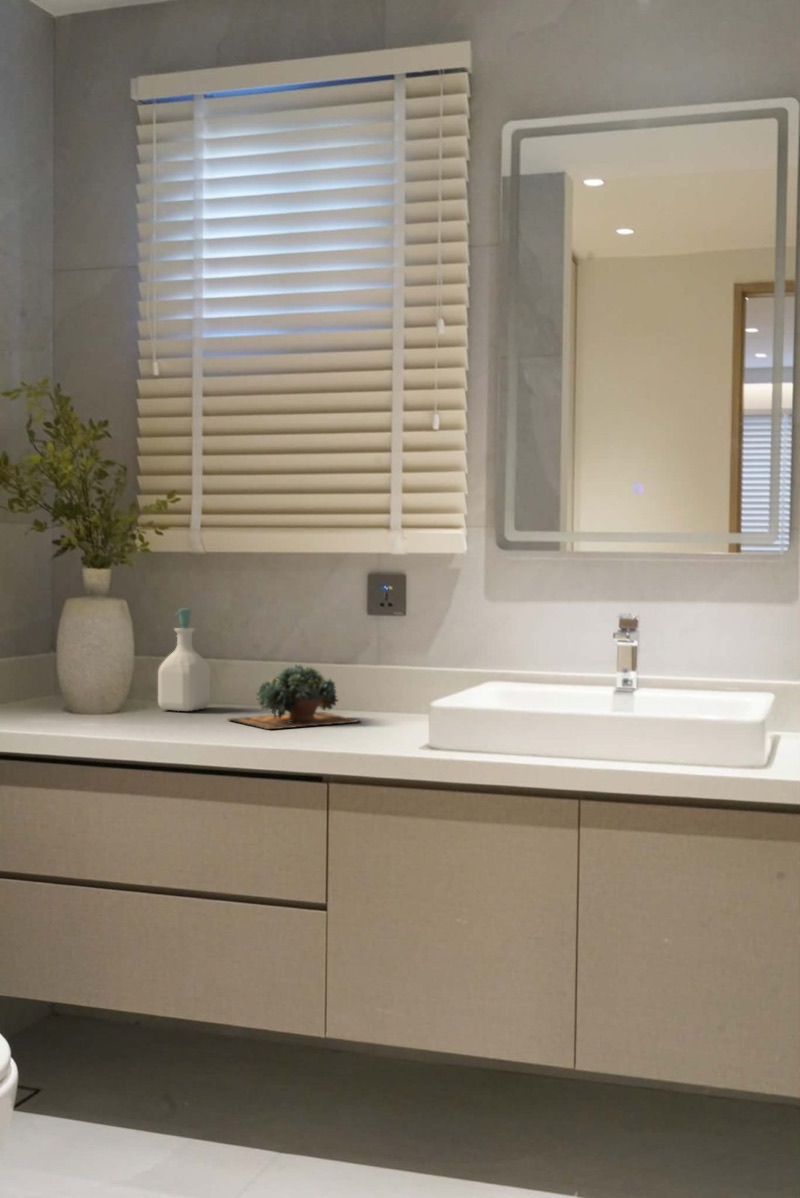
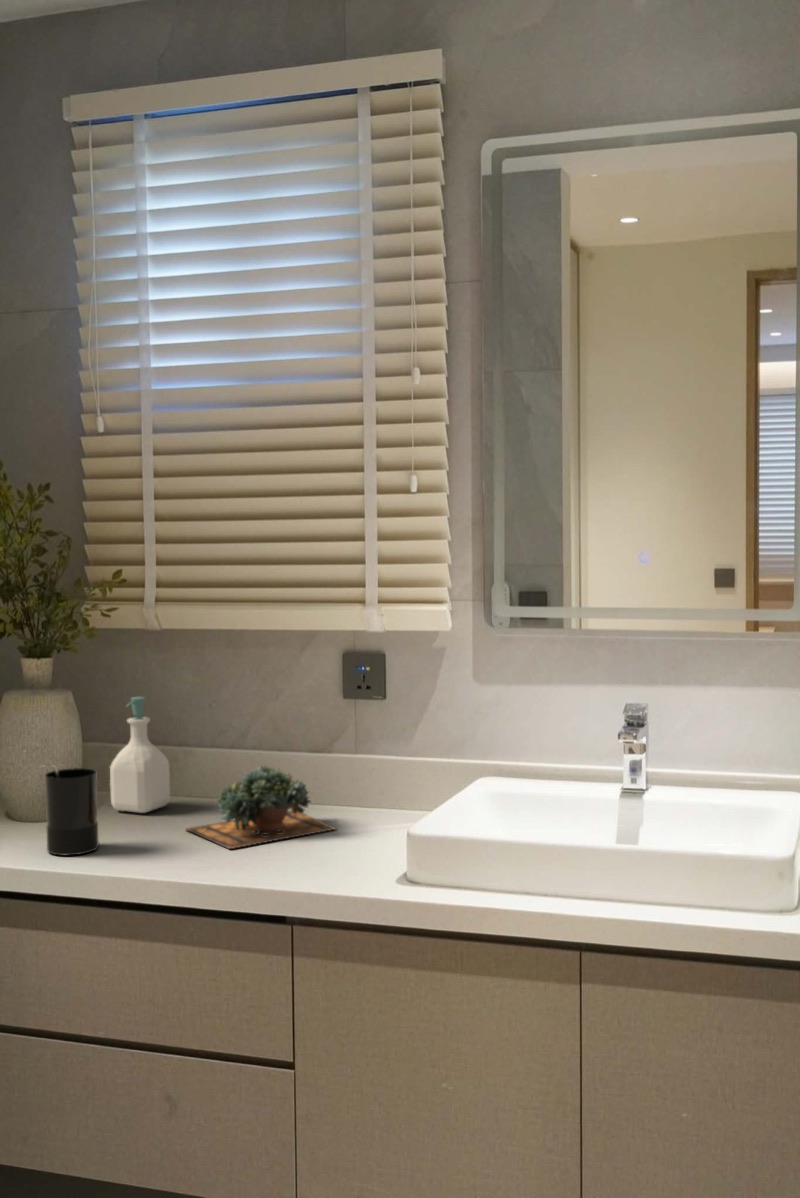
candle: none [103,653,153,730] -> present [41,765,99,855]

